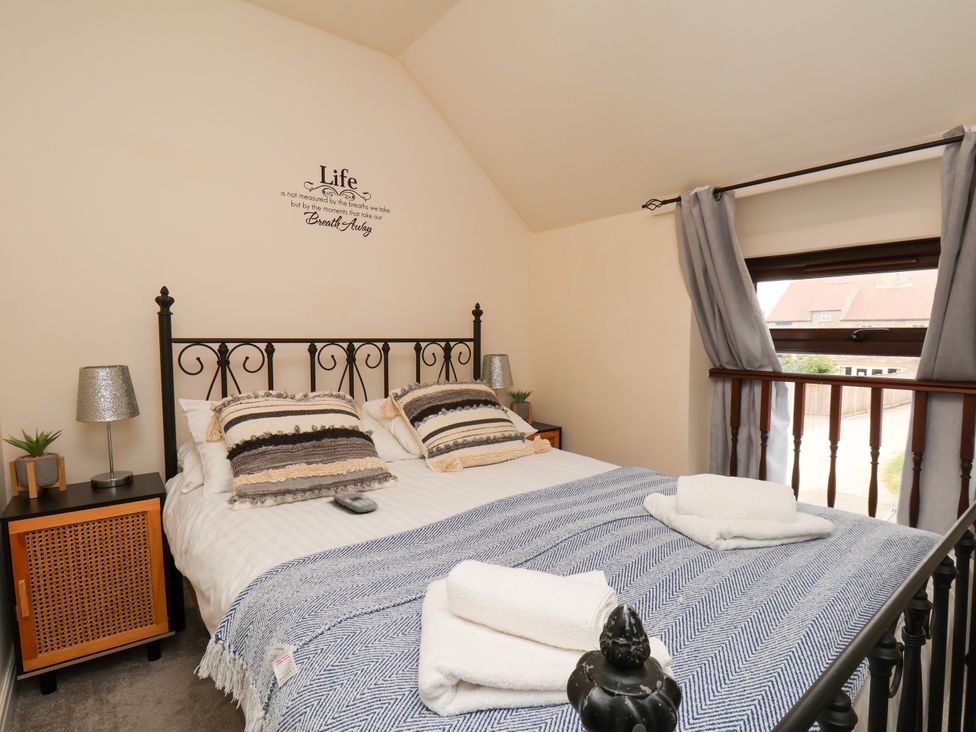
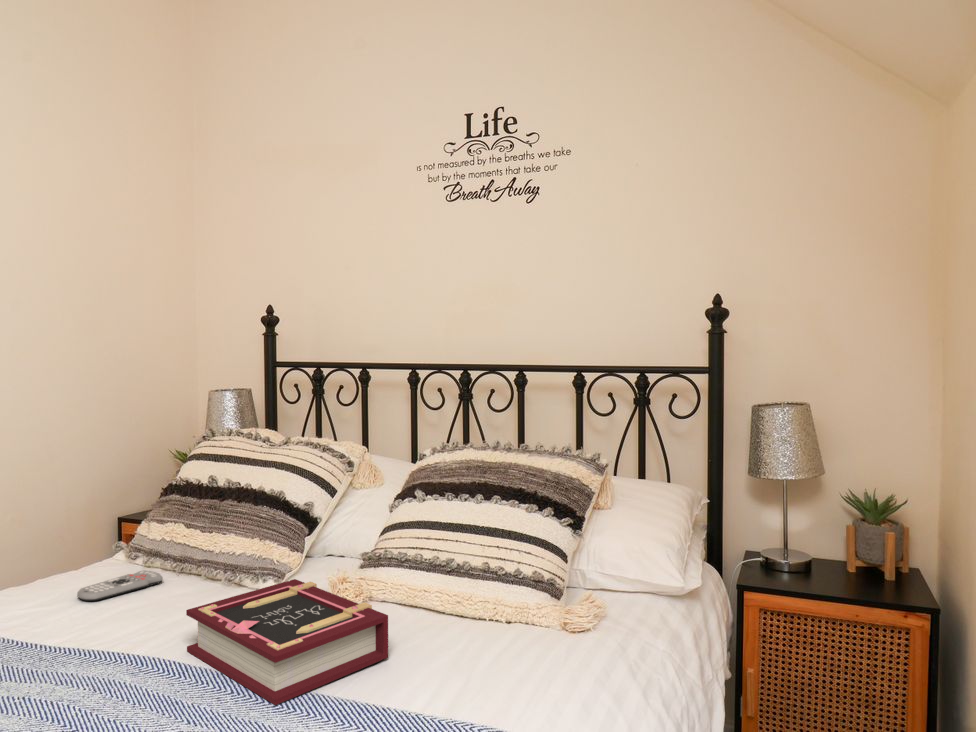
book: none [459,443,563,488] -> present [186,579,388,705]

